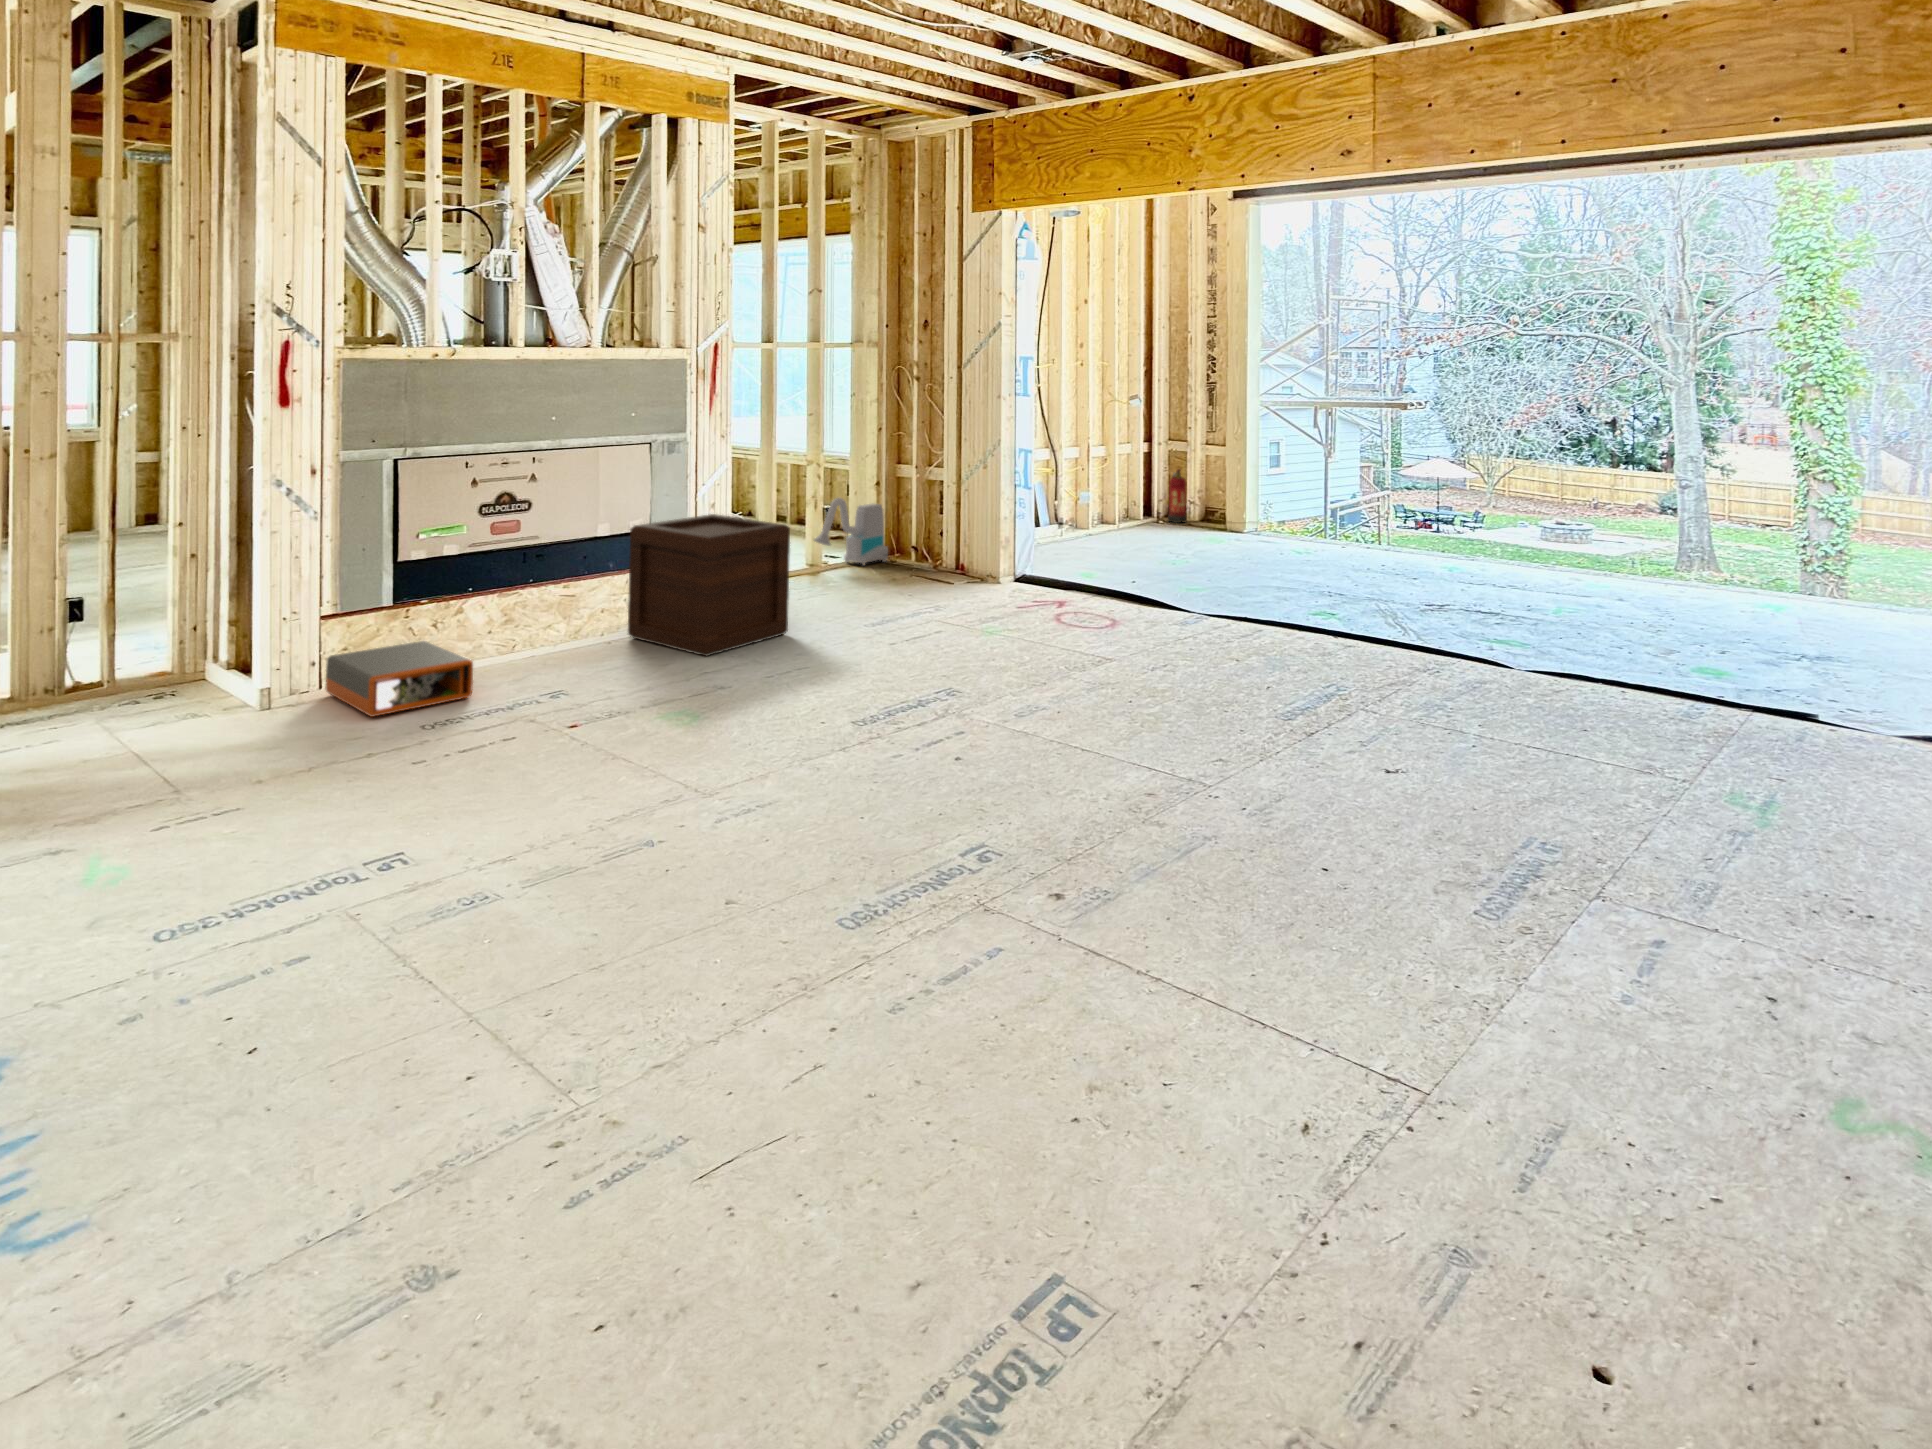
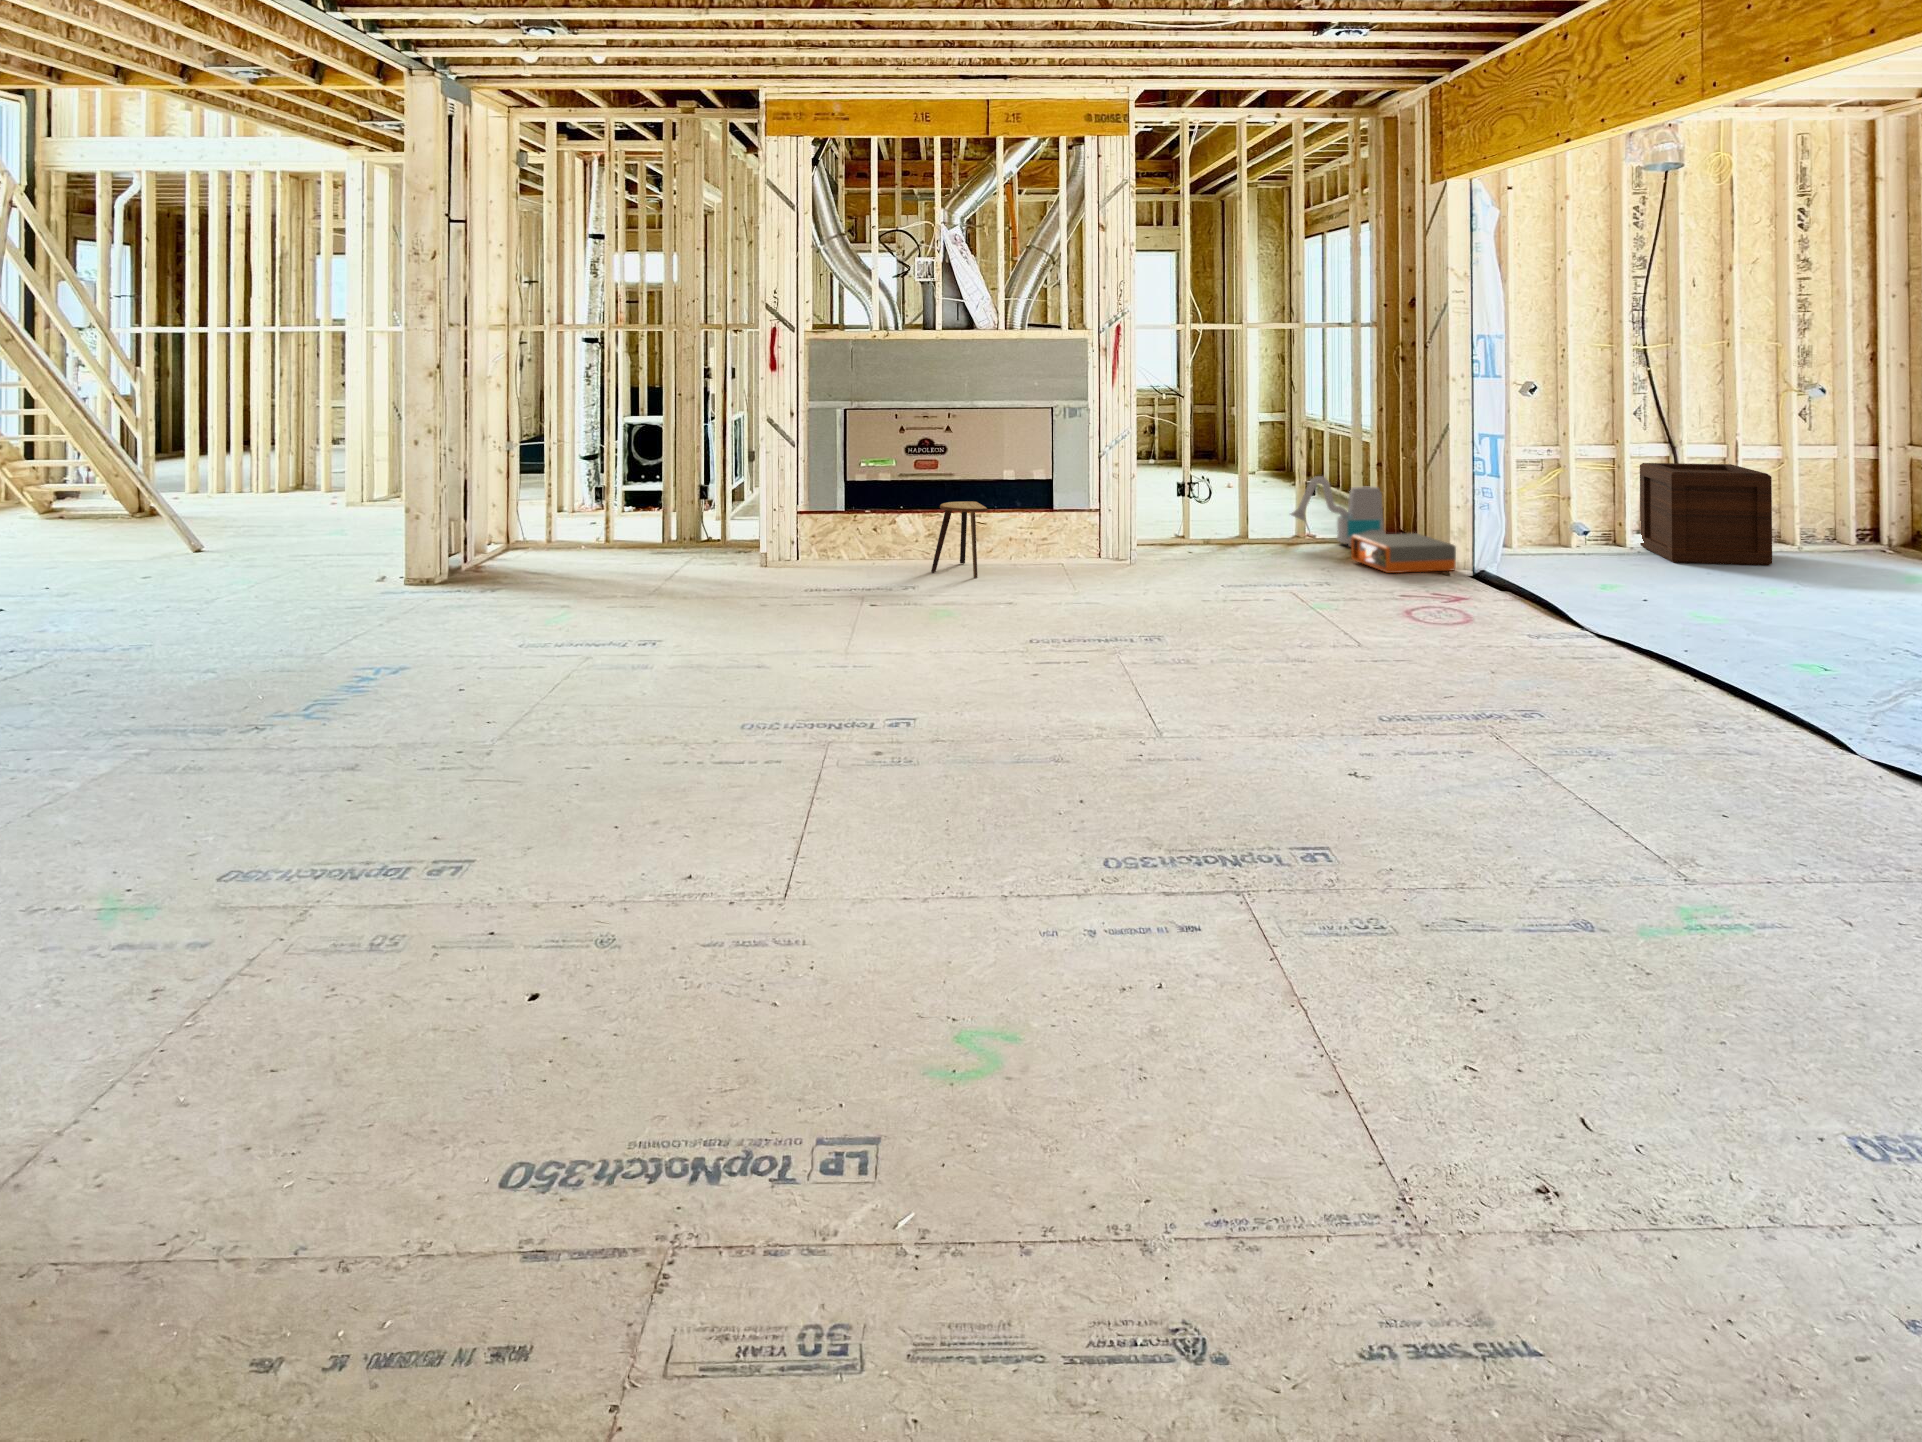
fire extinguisher: present [1168,469,1187,523] -> none [1882,483,1913,558]
wooden crate: present [628,514,790,656] -> present [1640,463,1772,566]
stool: none [545,569,625,671] -> present [931,501,987,578]
storage box: present [326,641,473,717] -> present [1351,533,1456,573]

